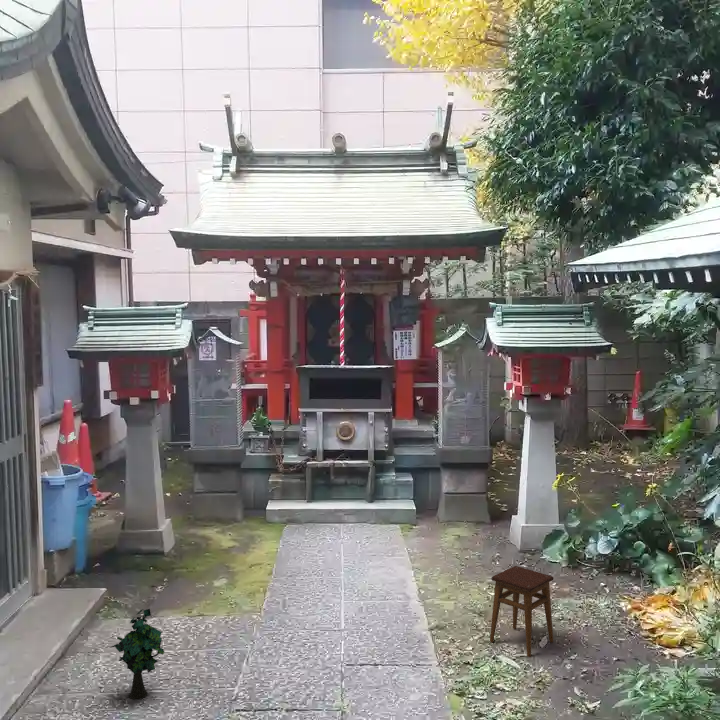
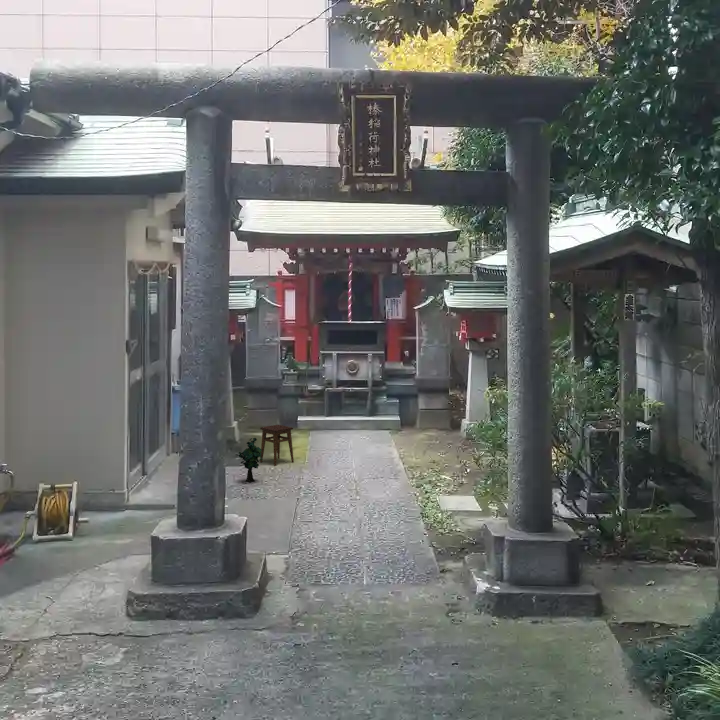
stool: present [490,566,554,657] -> present [260,425,294,466]

